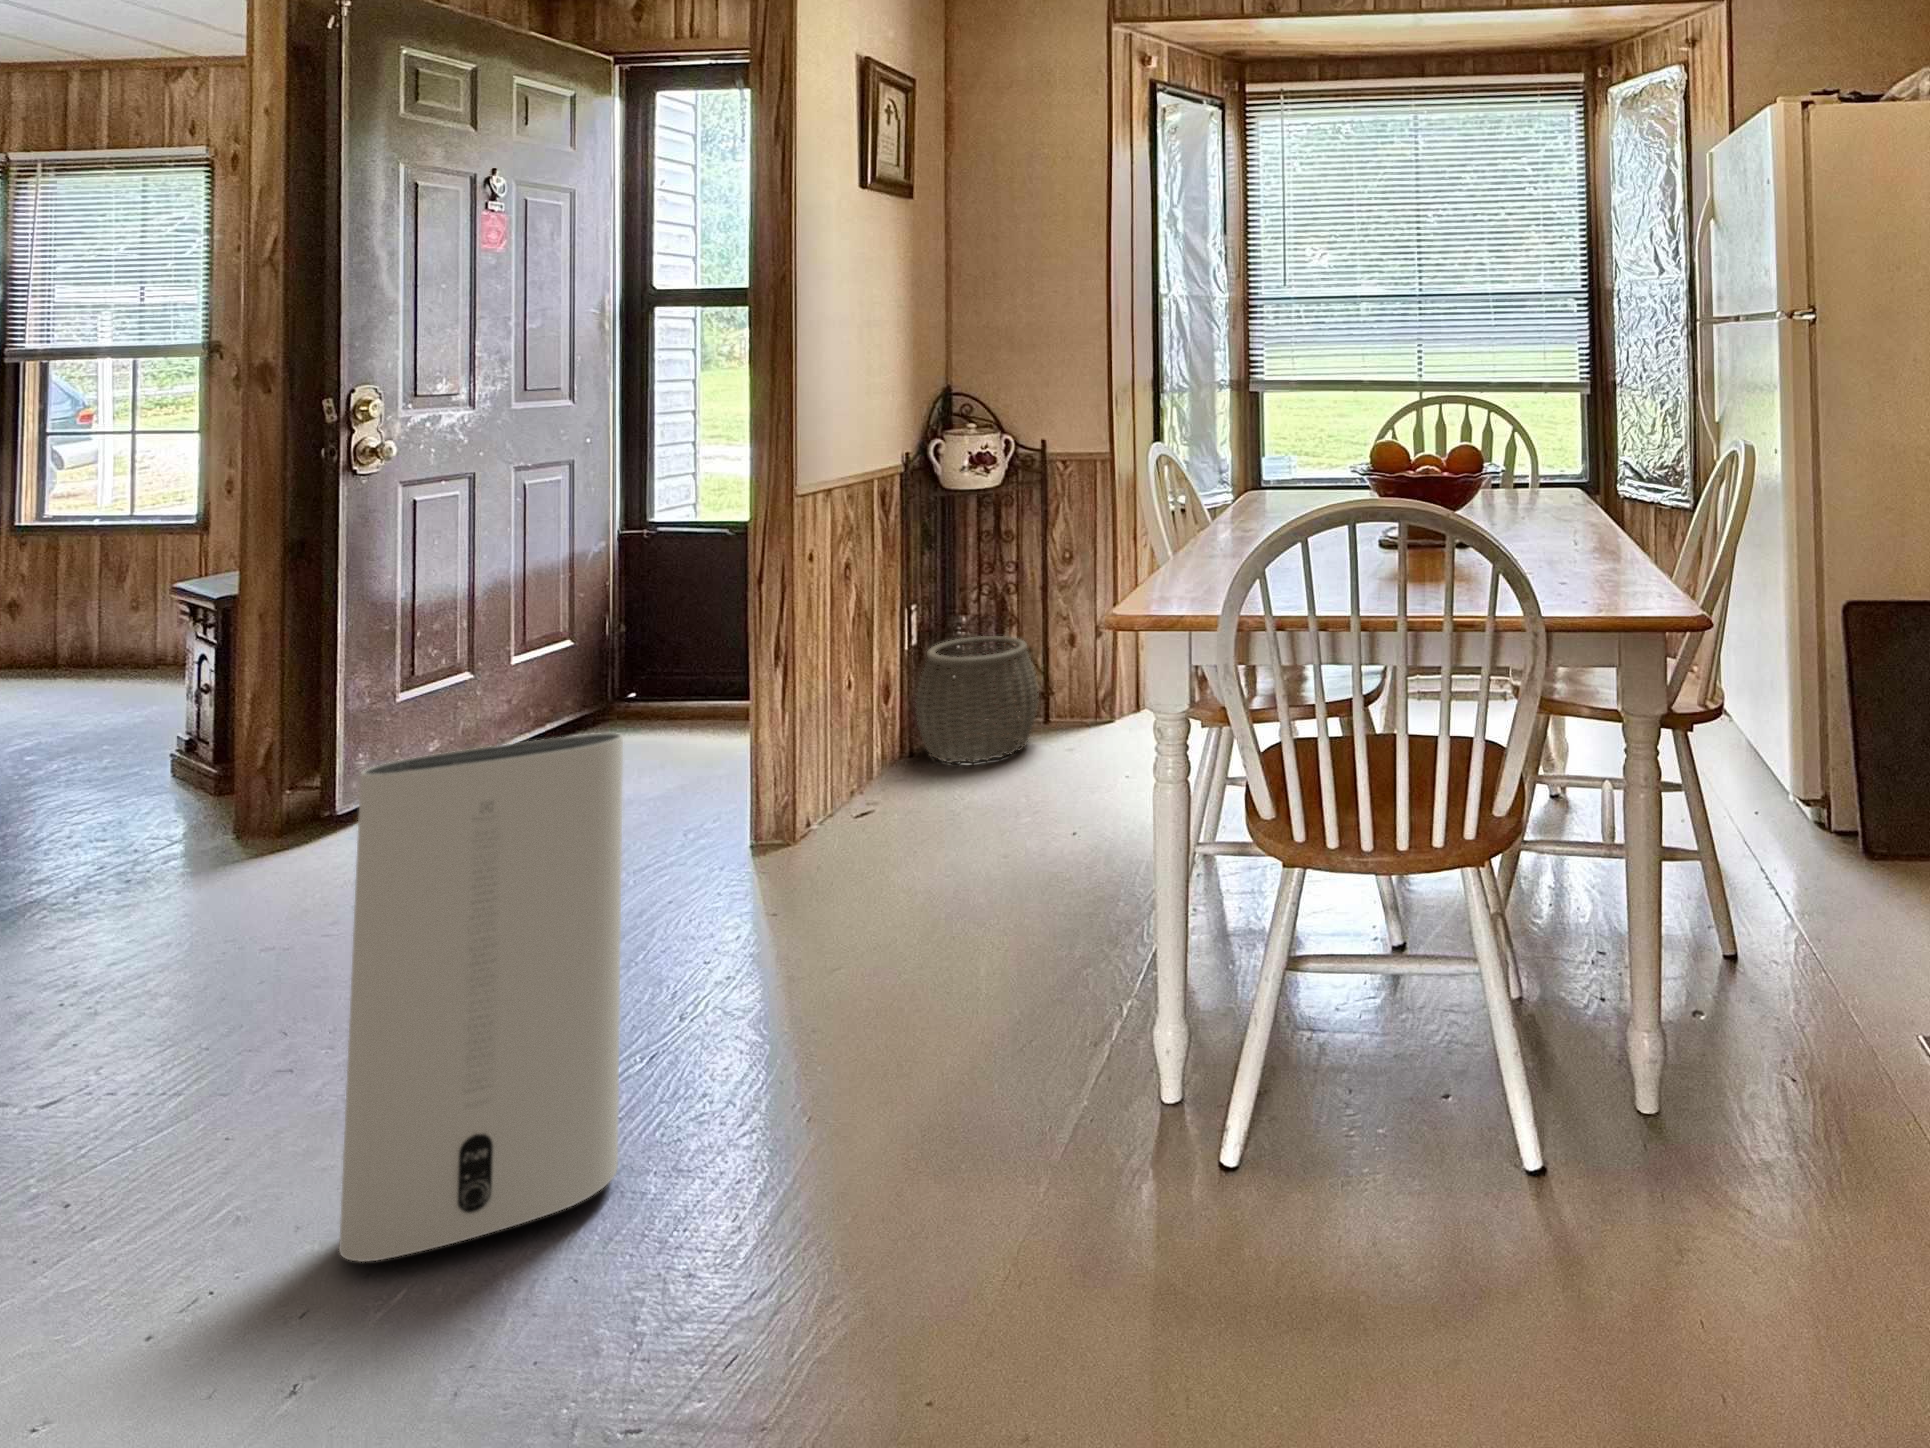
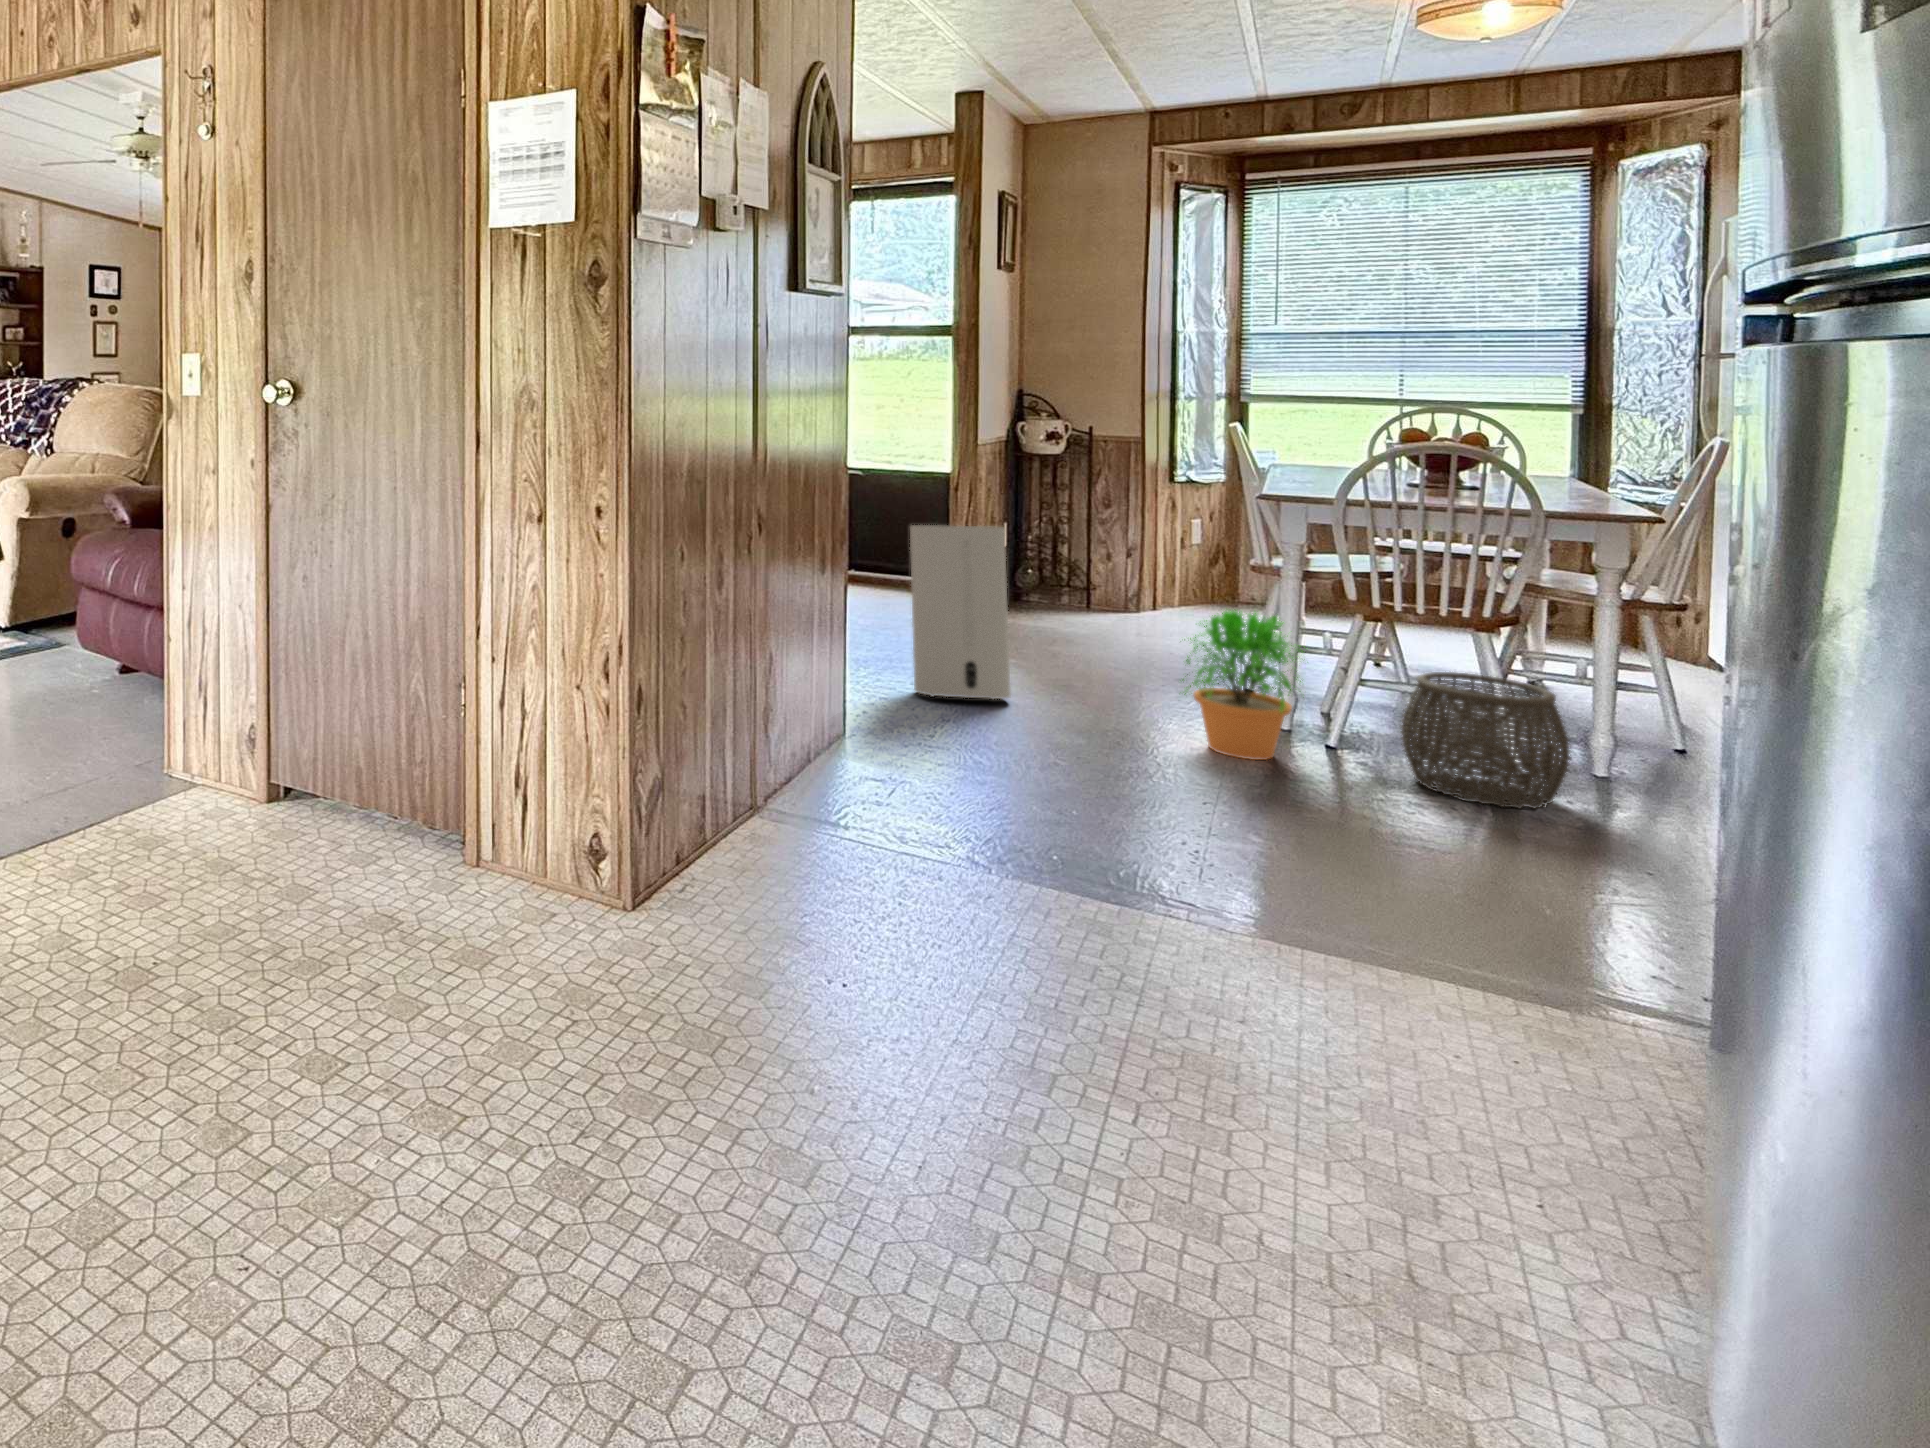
woven basket: present [916,636,1038,763] -> present [1400,672,1570,809]
potted plant: none [926,904,1179,1313] -> present [1180,610,1305,760]

